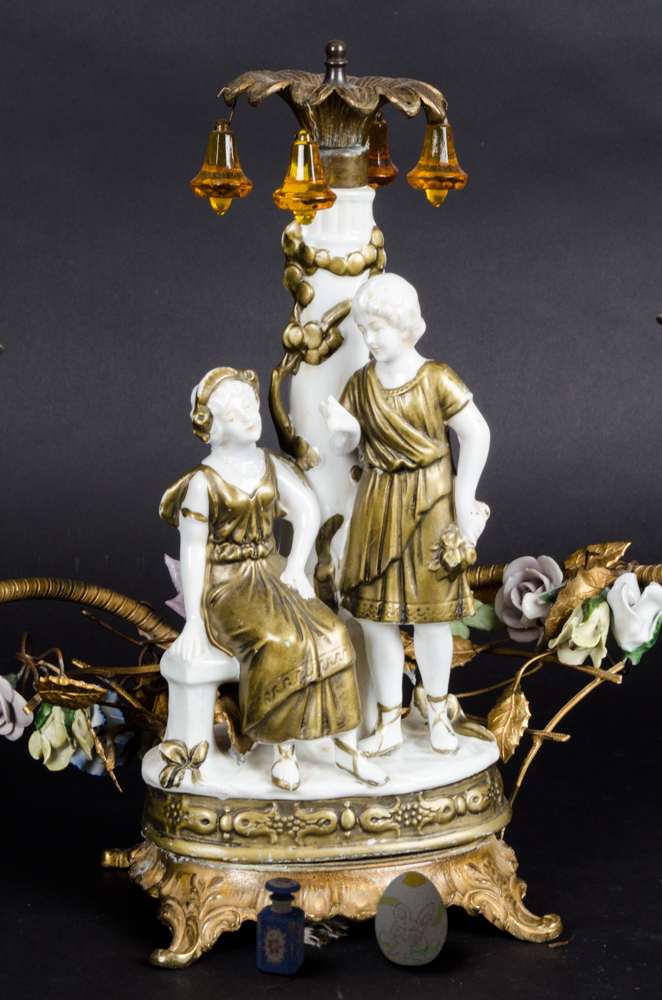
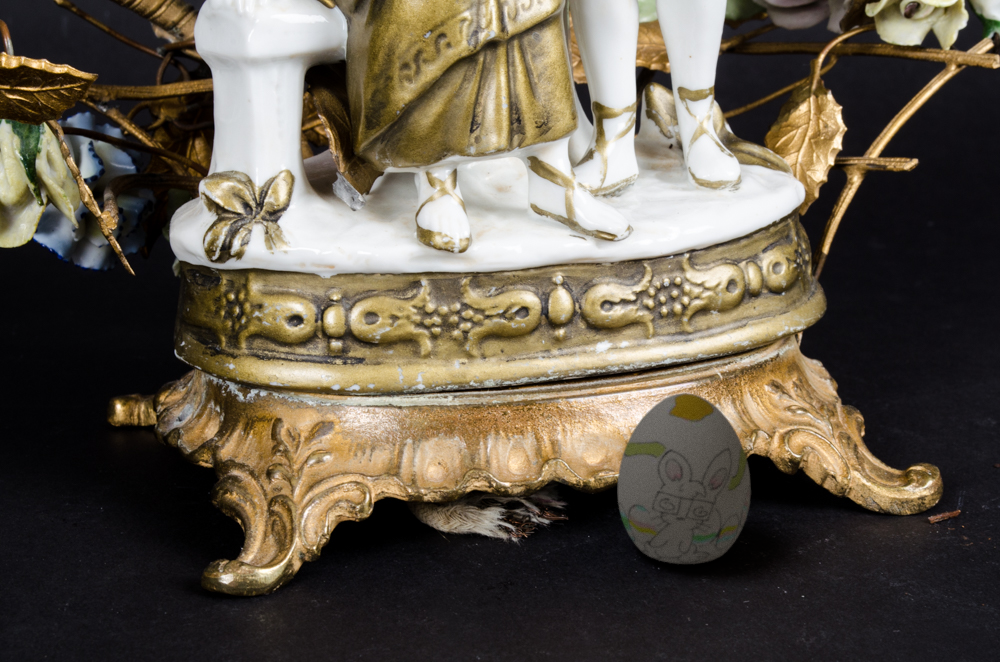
perfume bottle: present [256,877,305,974] -> none [402,415,492,592]

